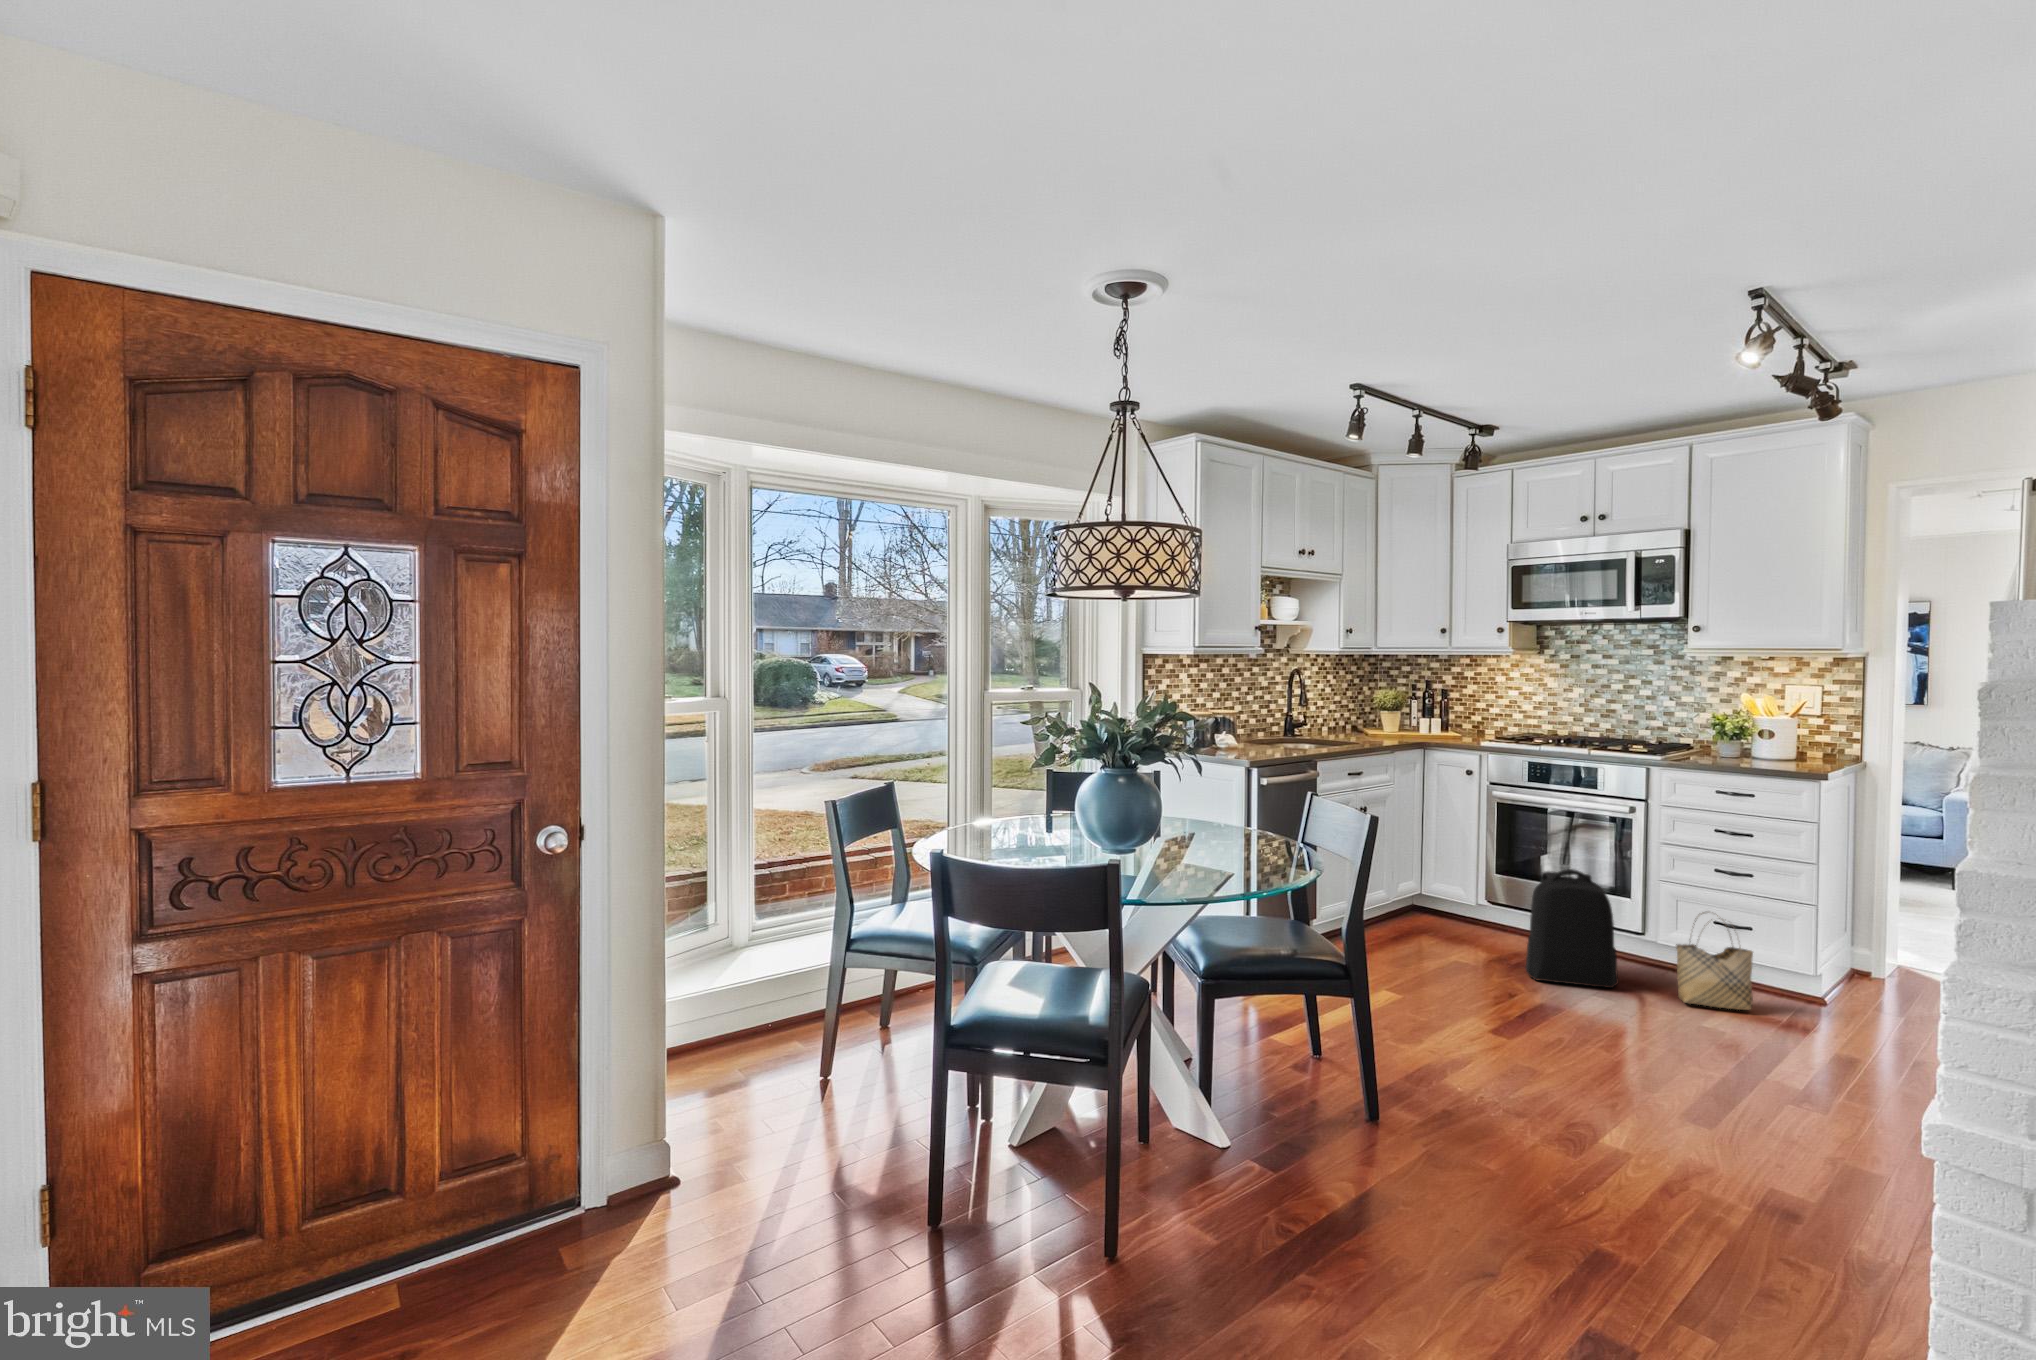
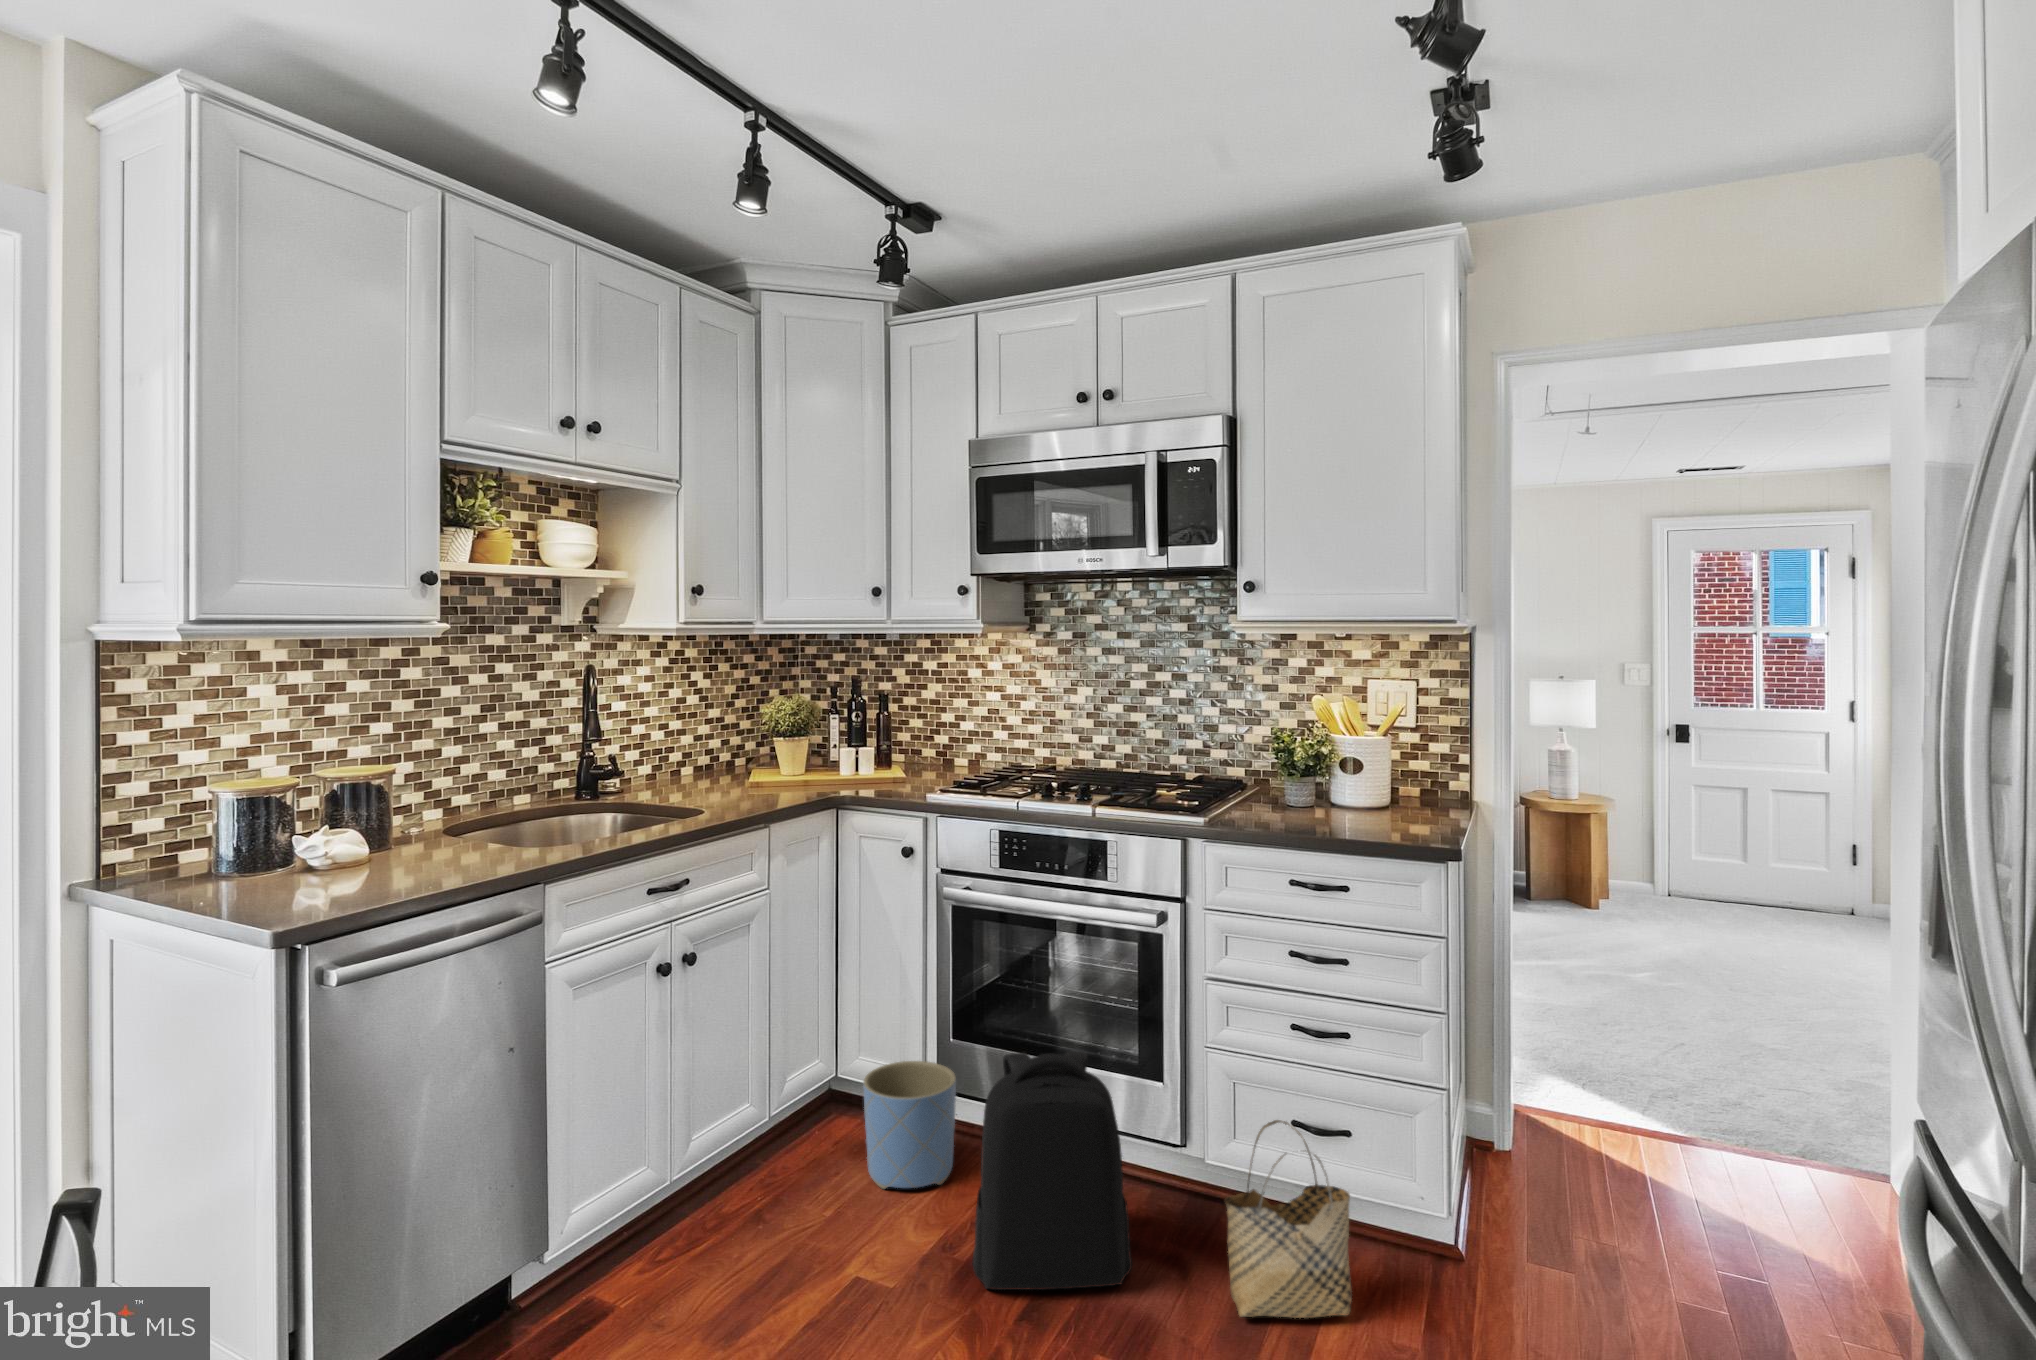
planter: none [1451,887,1505,949] -> present [863,1061,956,1189]

